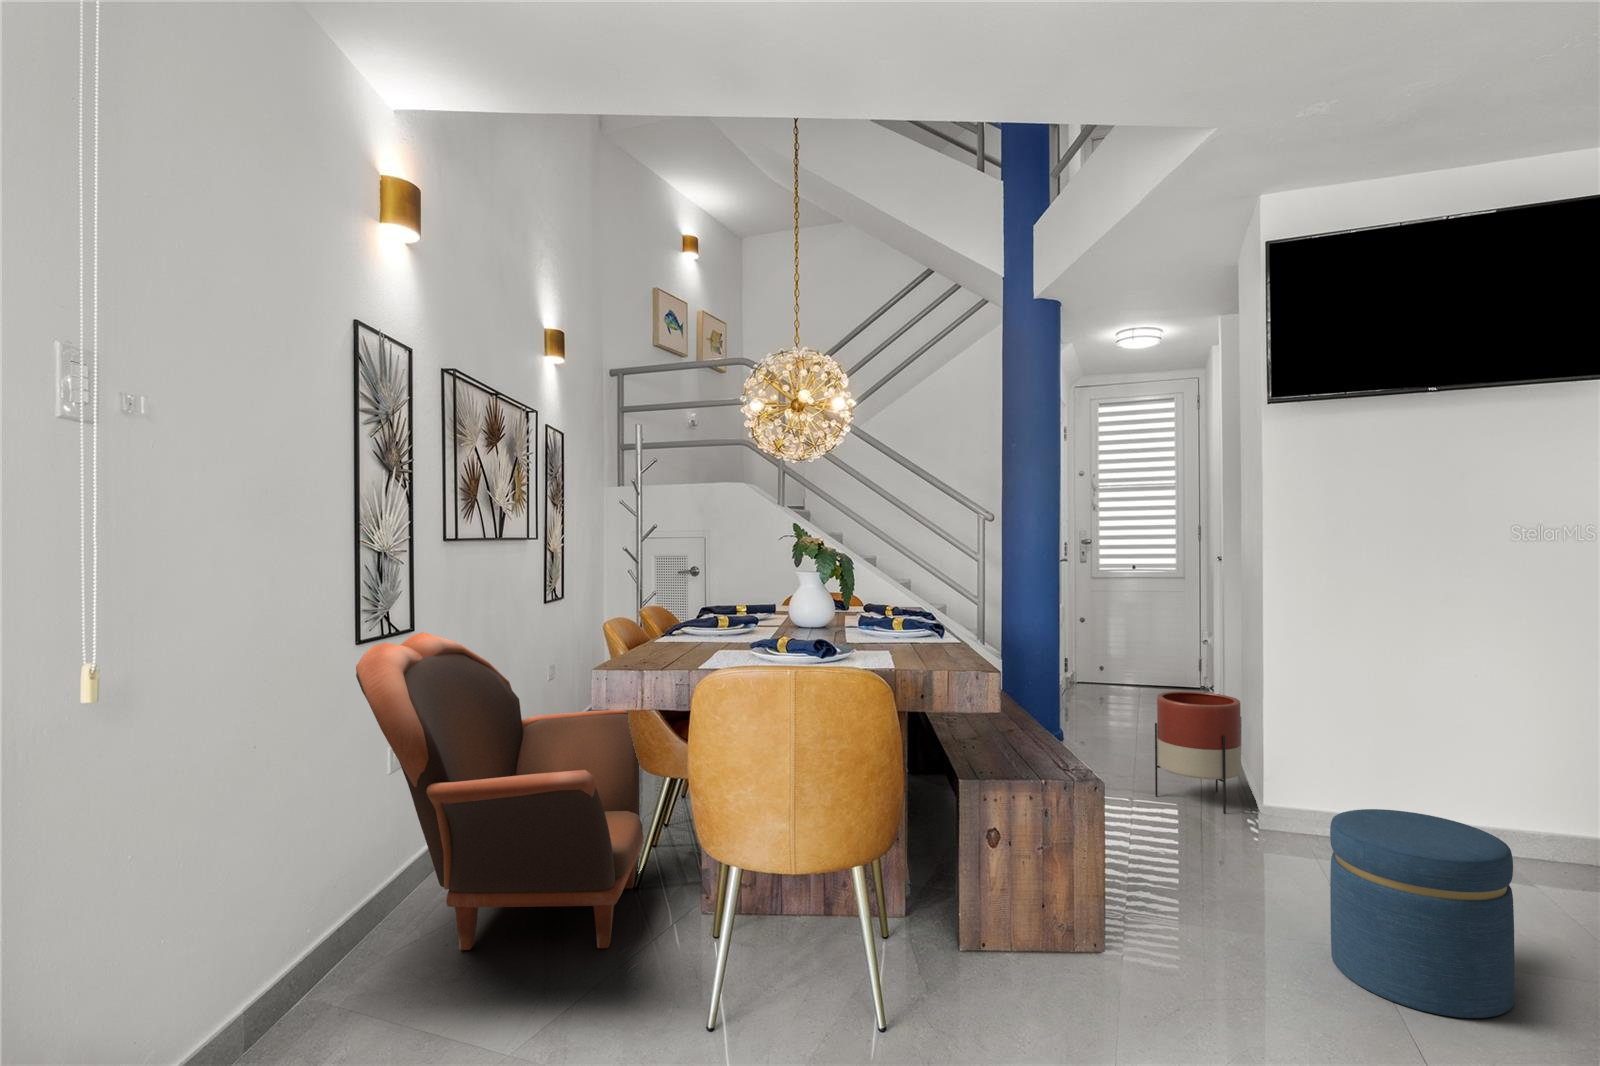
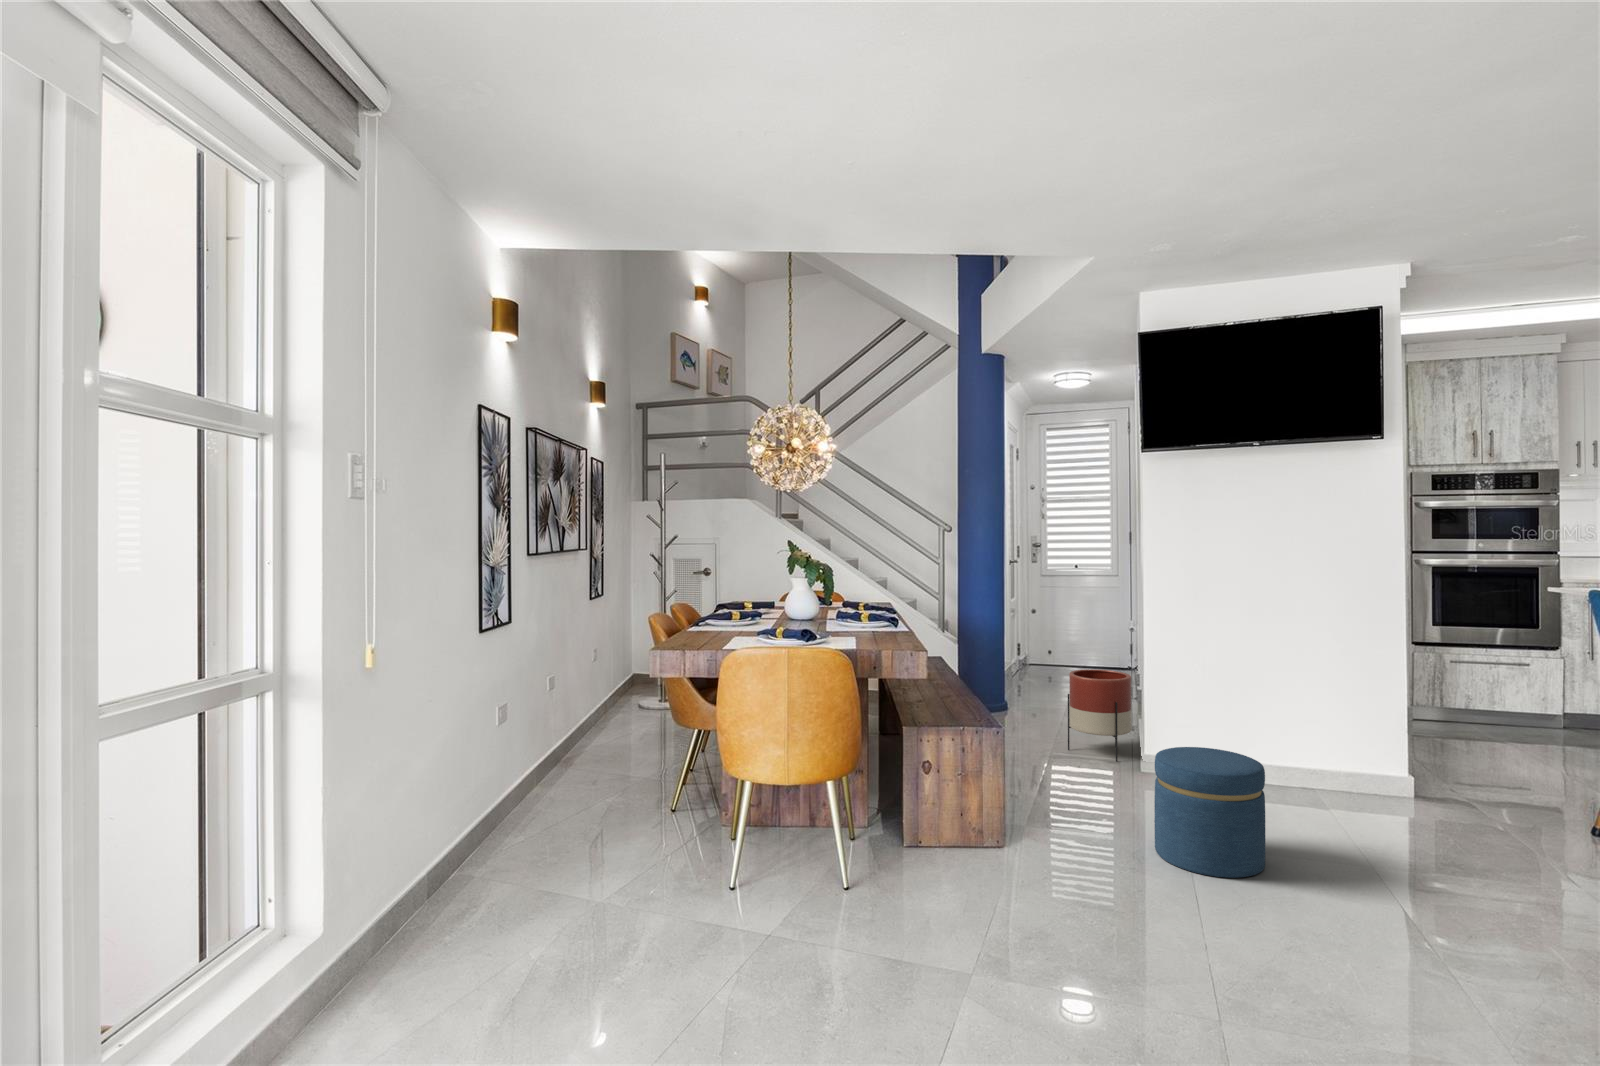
armchair: present [356,632,644,950] -> none [486,625,680,844]

